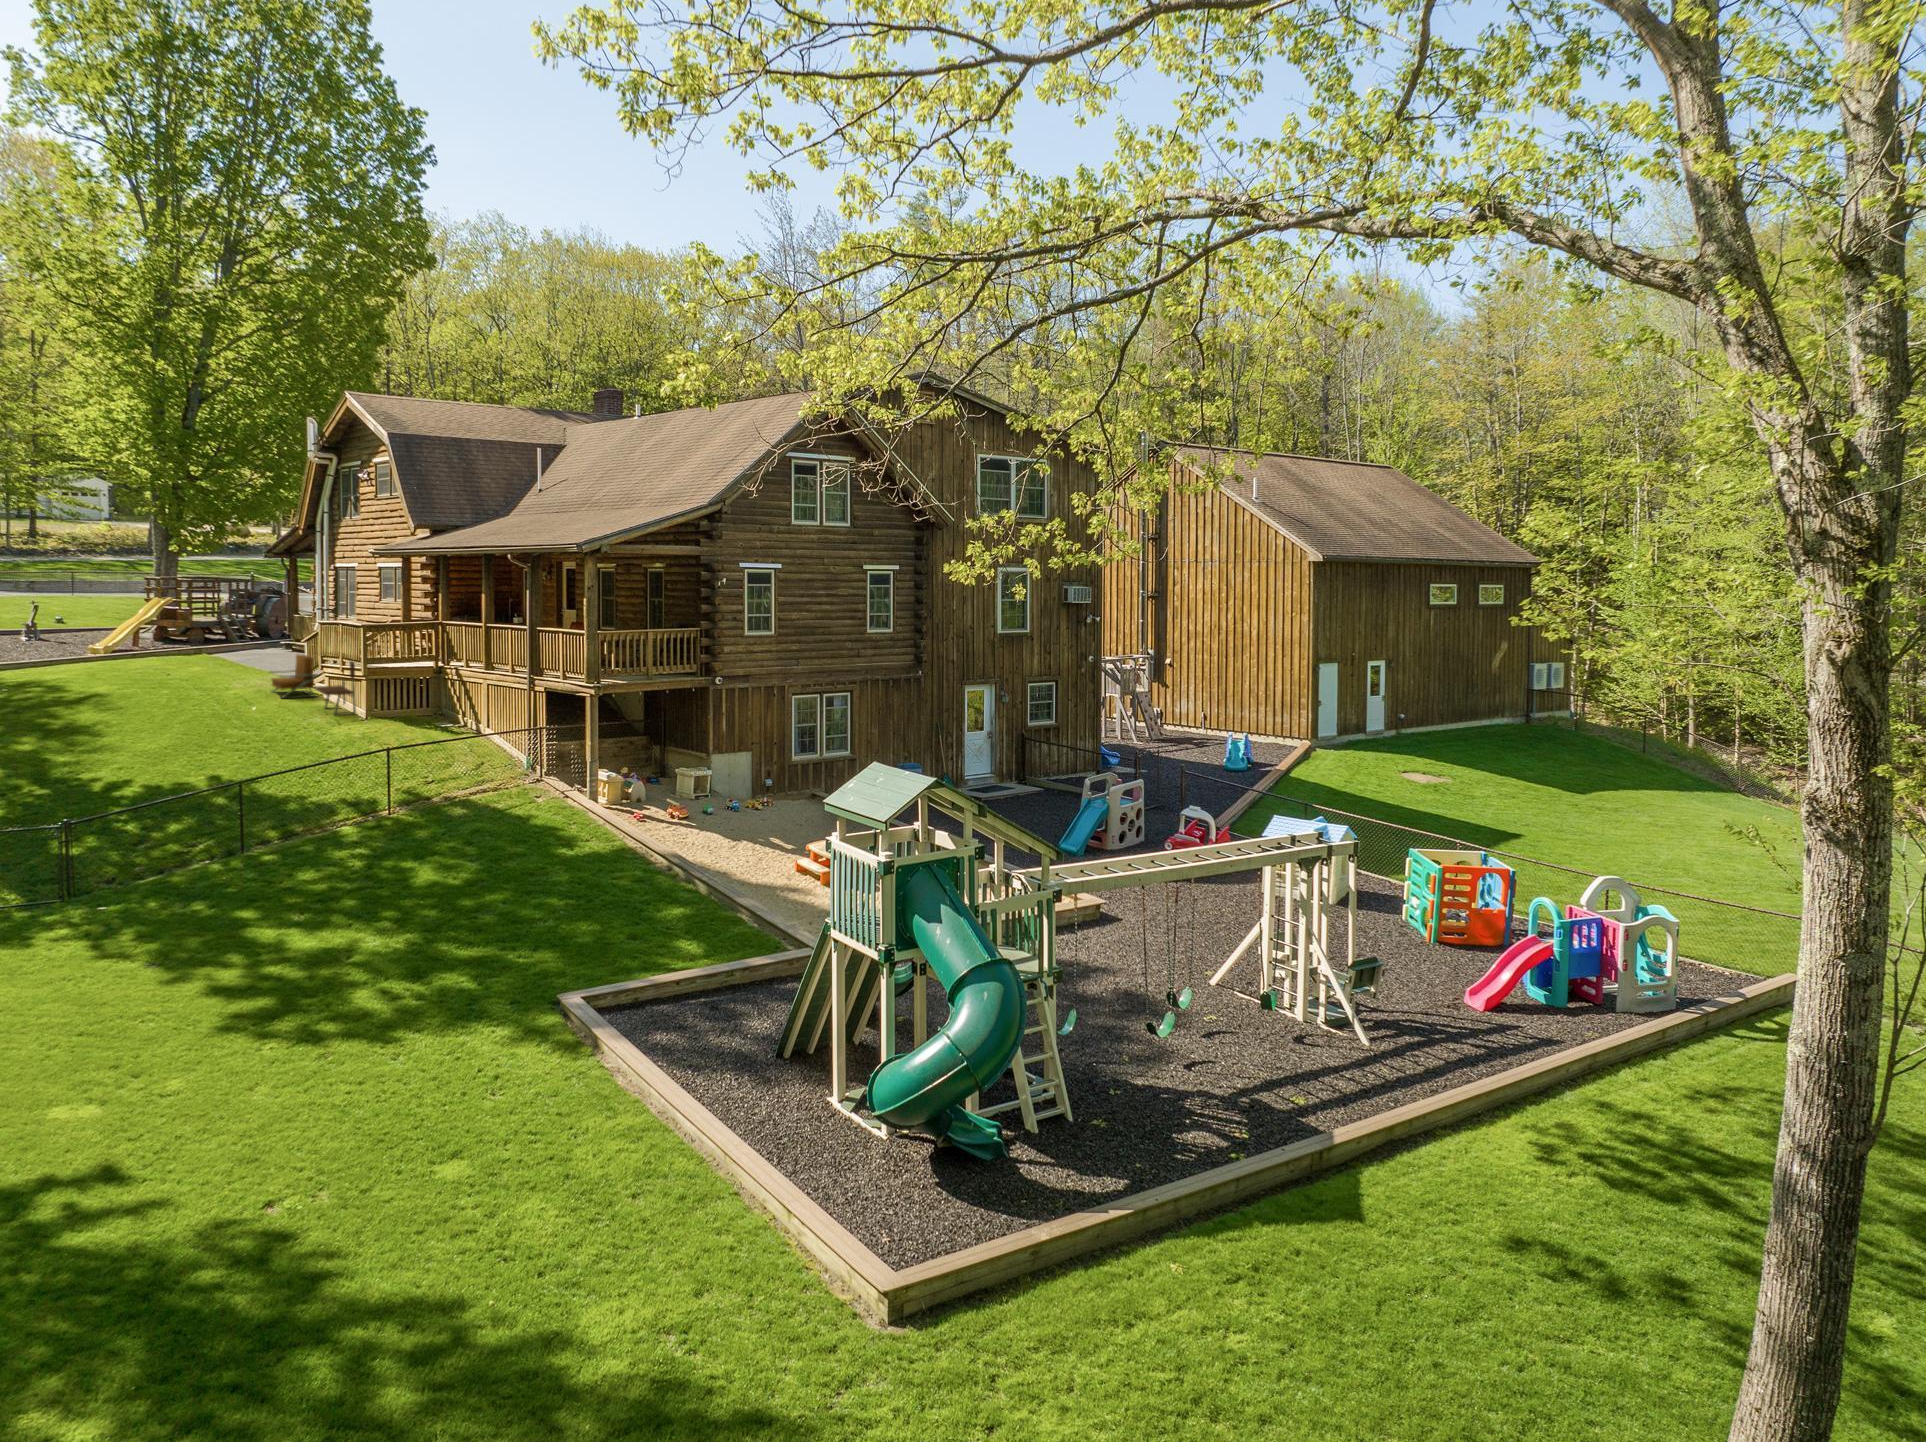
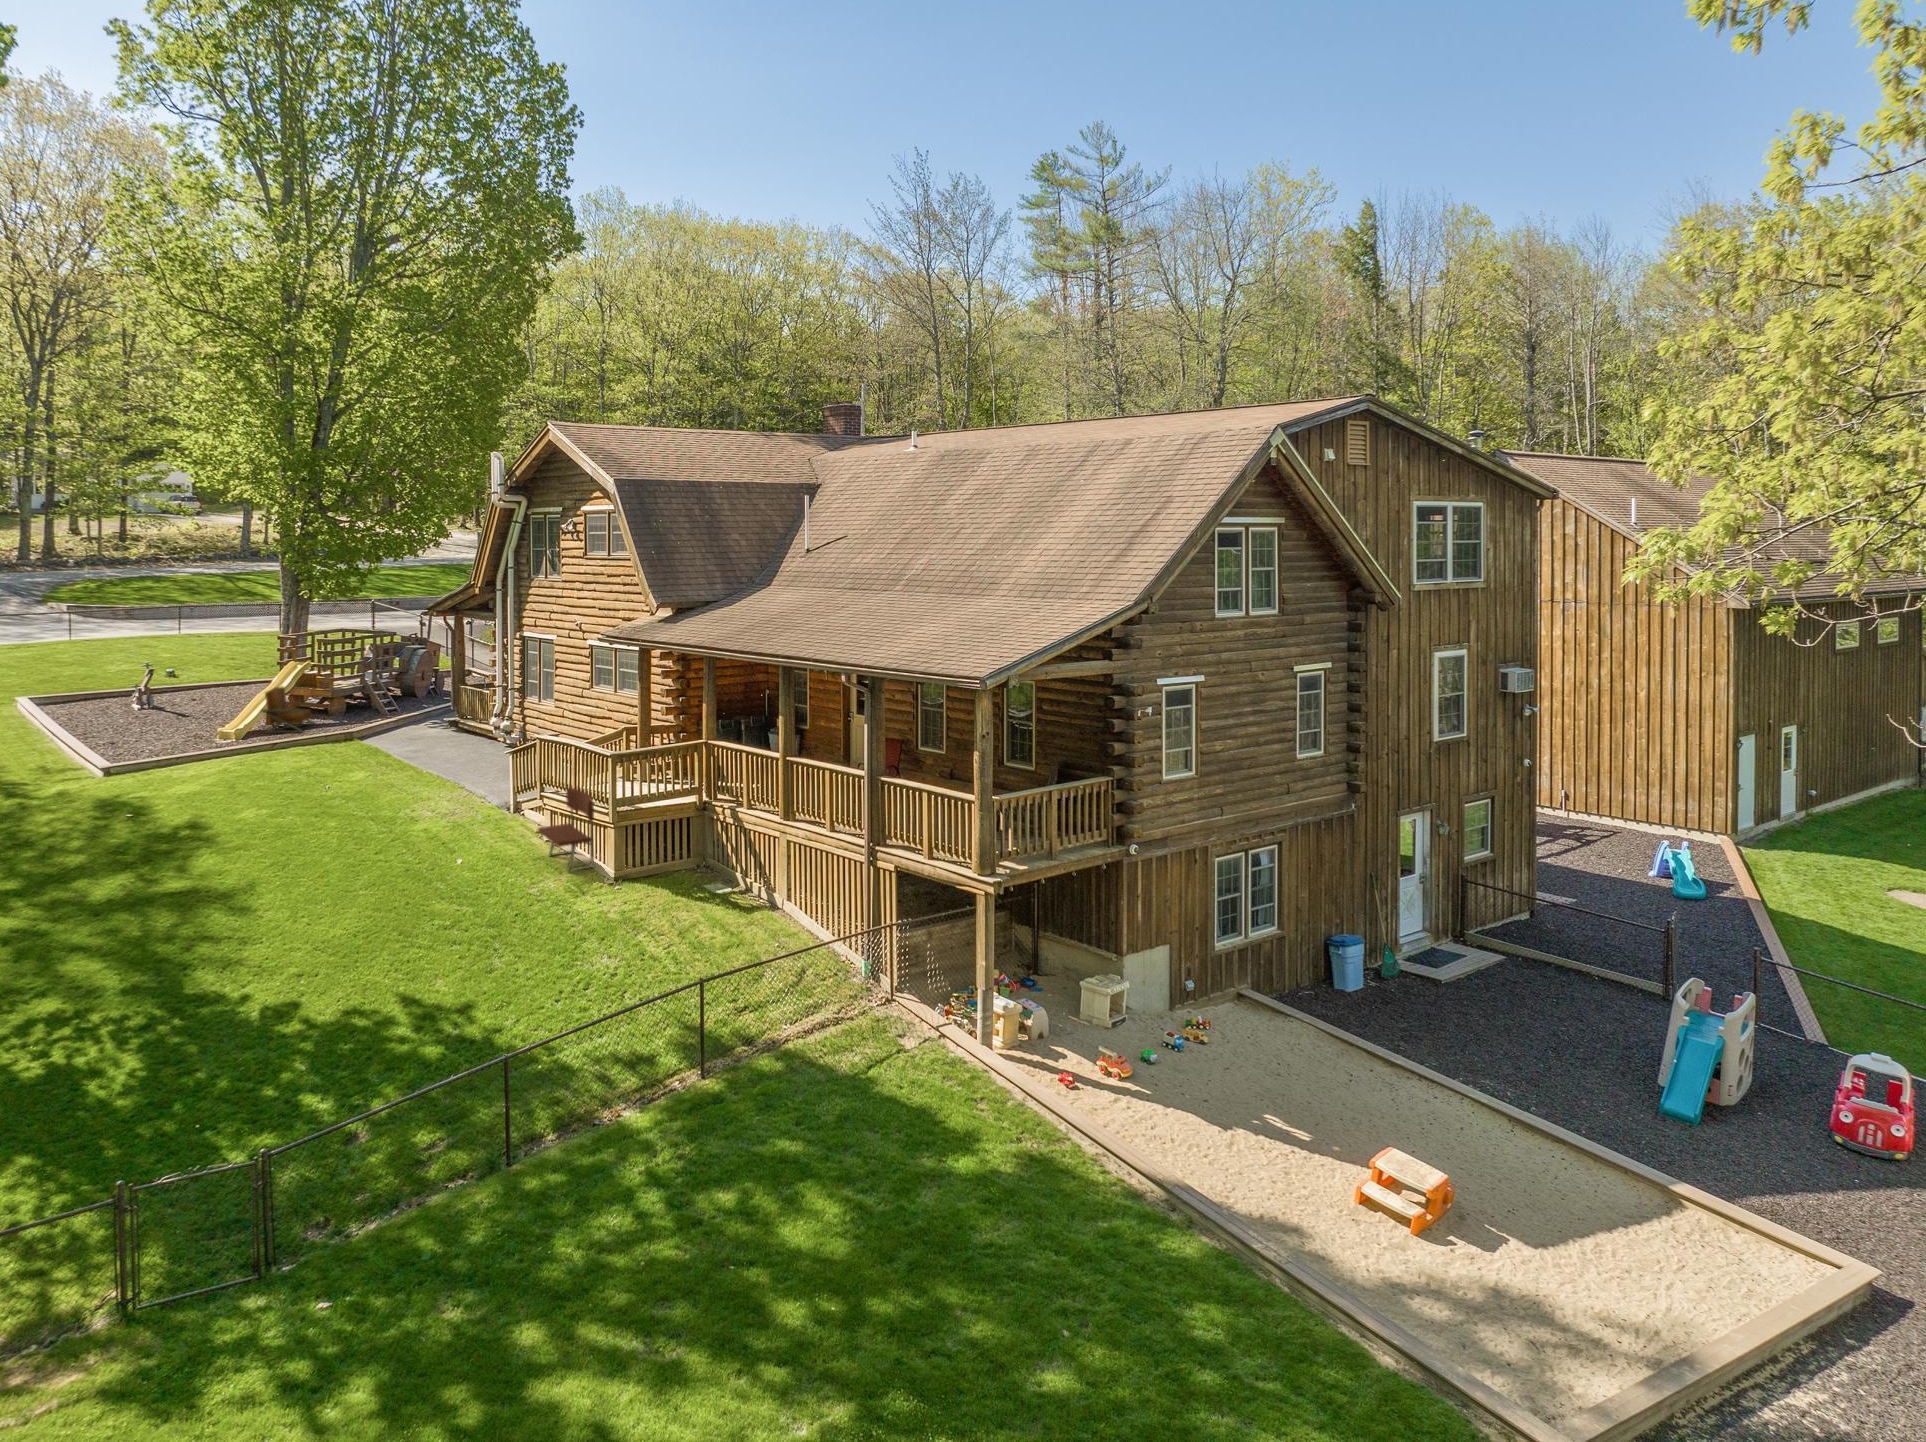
lounge chair: present [270,654,318,698] -> present [262,687,314,733]

